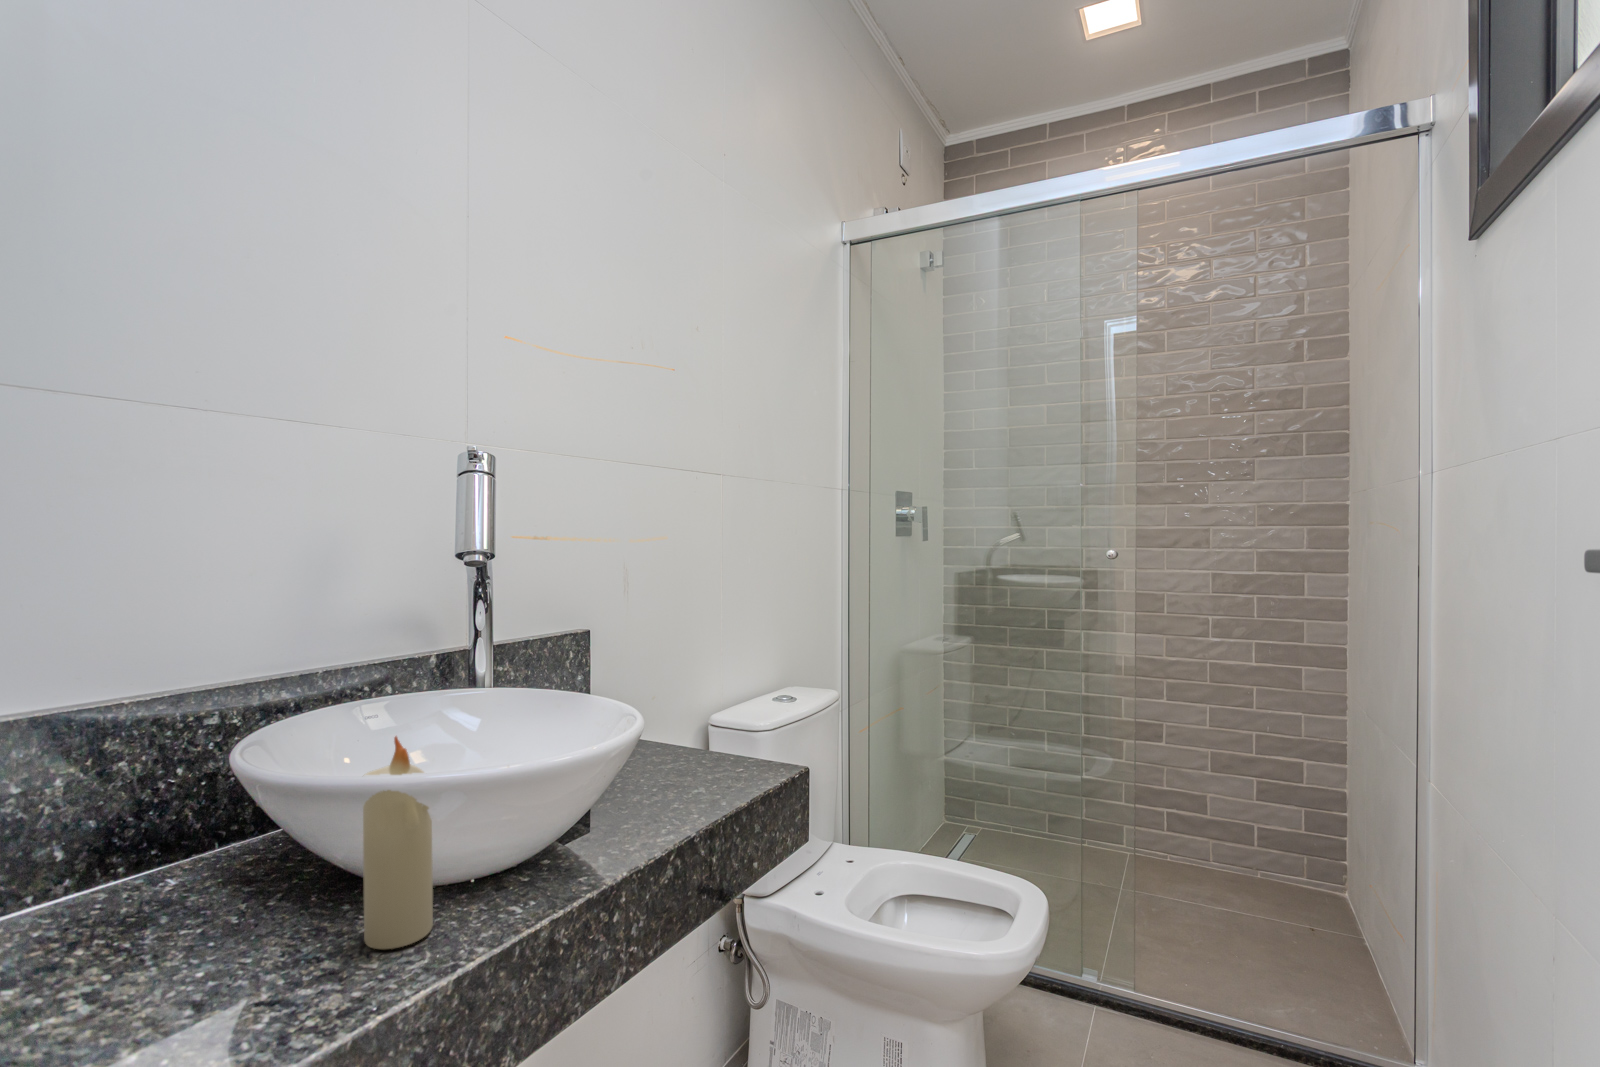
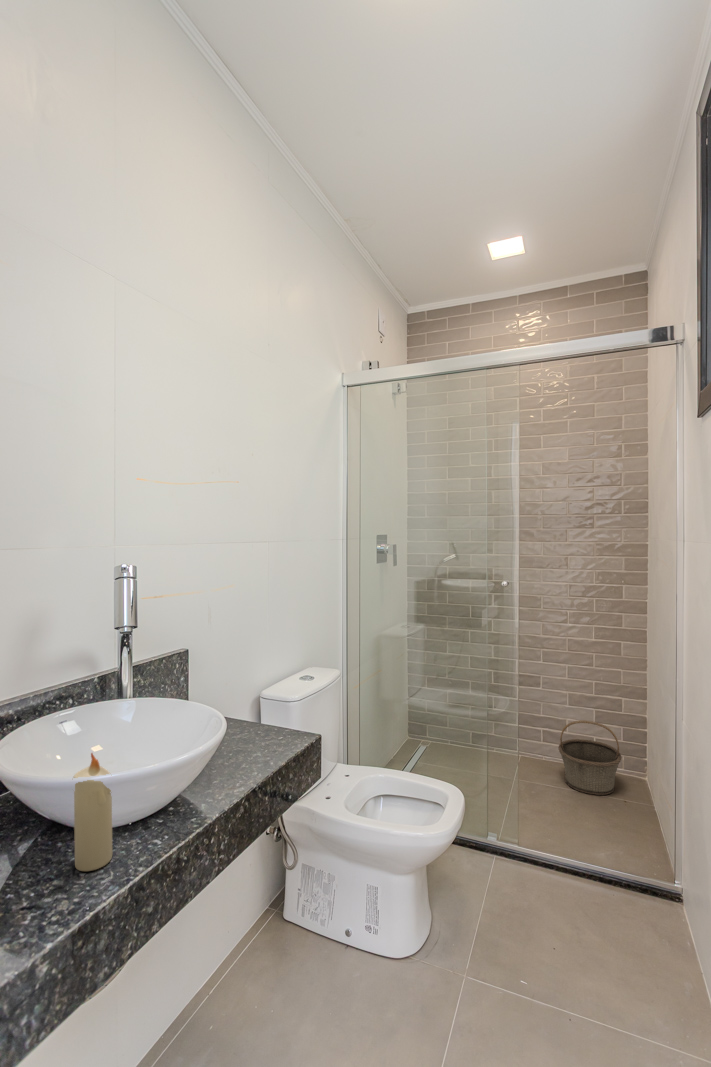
basket: none [1198,797,1309,921] -> present [558,721,622,795]

